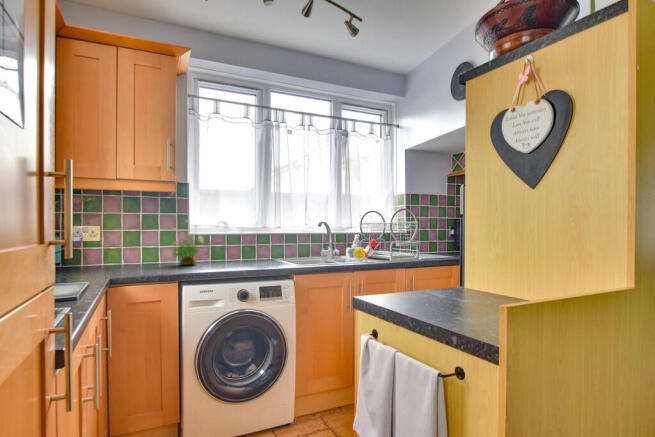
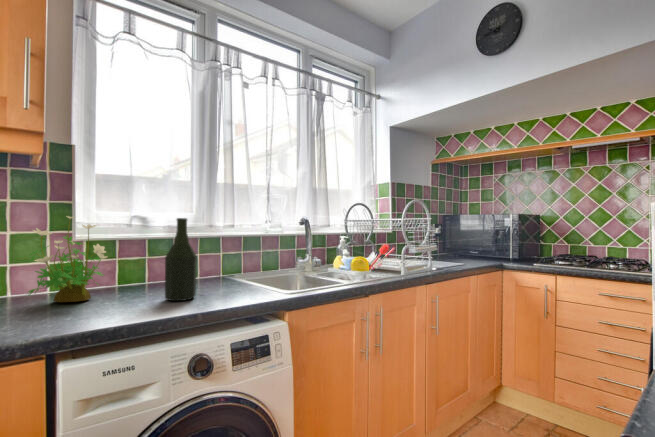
bottle: none [232,222,249,267] -> present [165,218,197,301]

